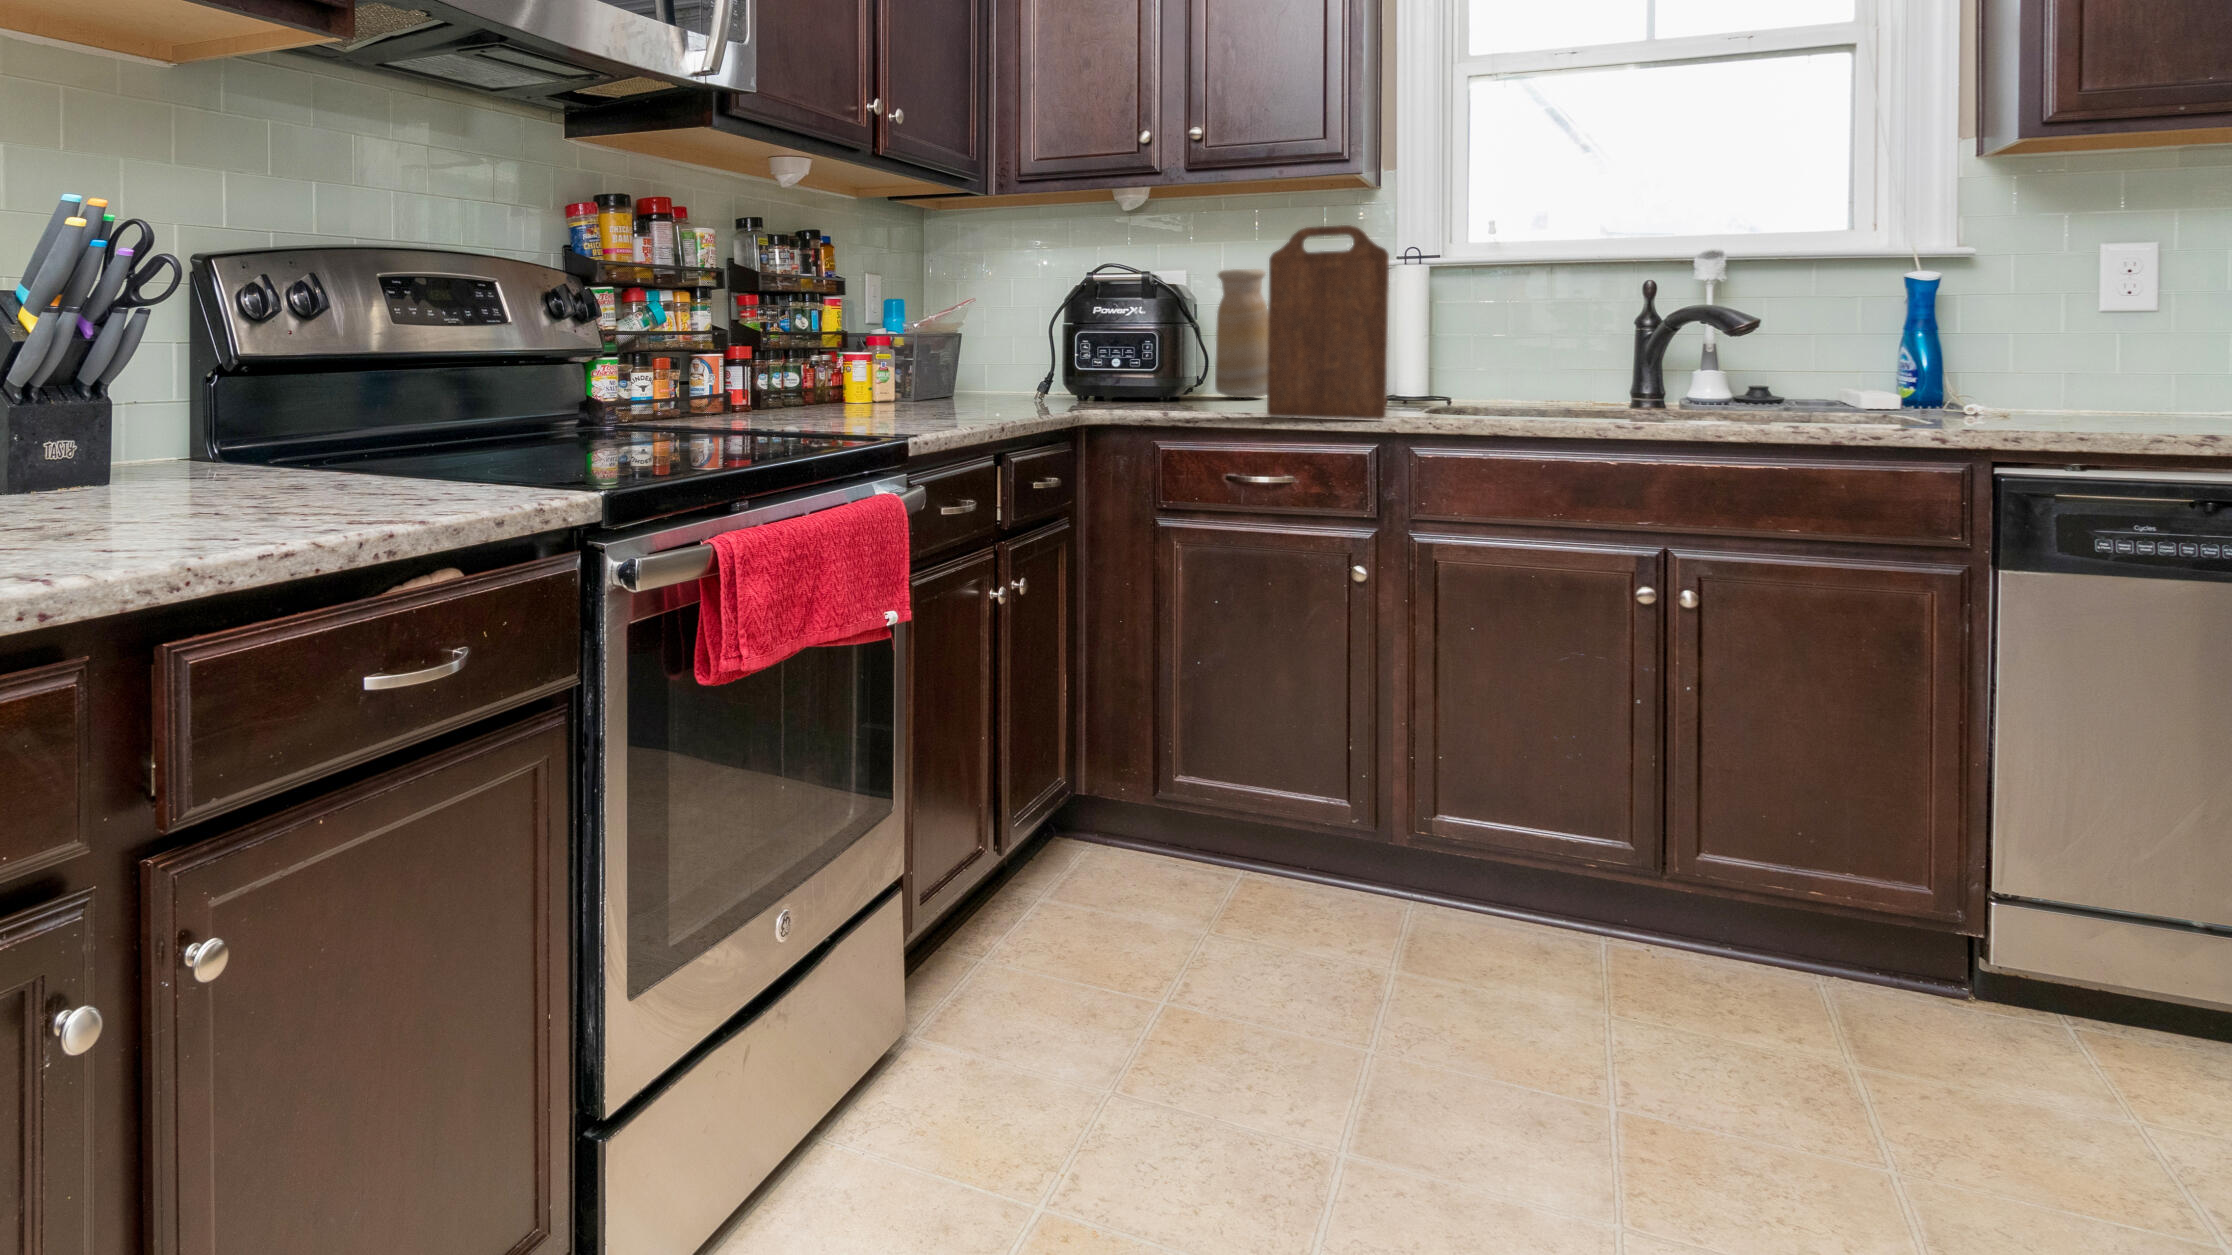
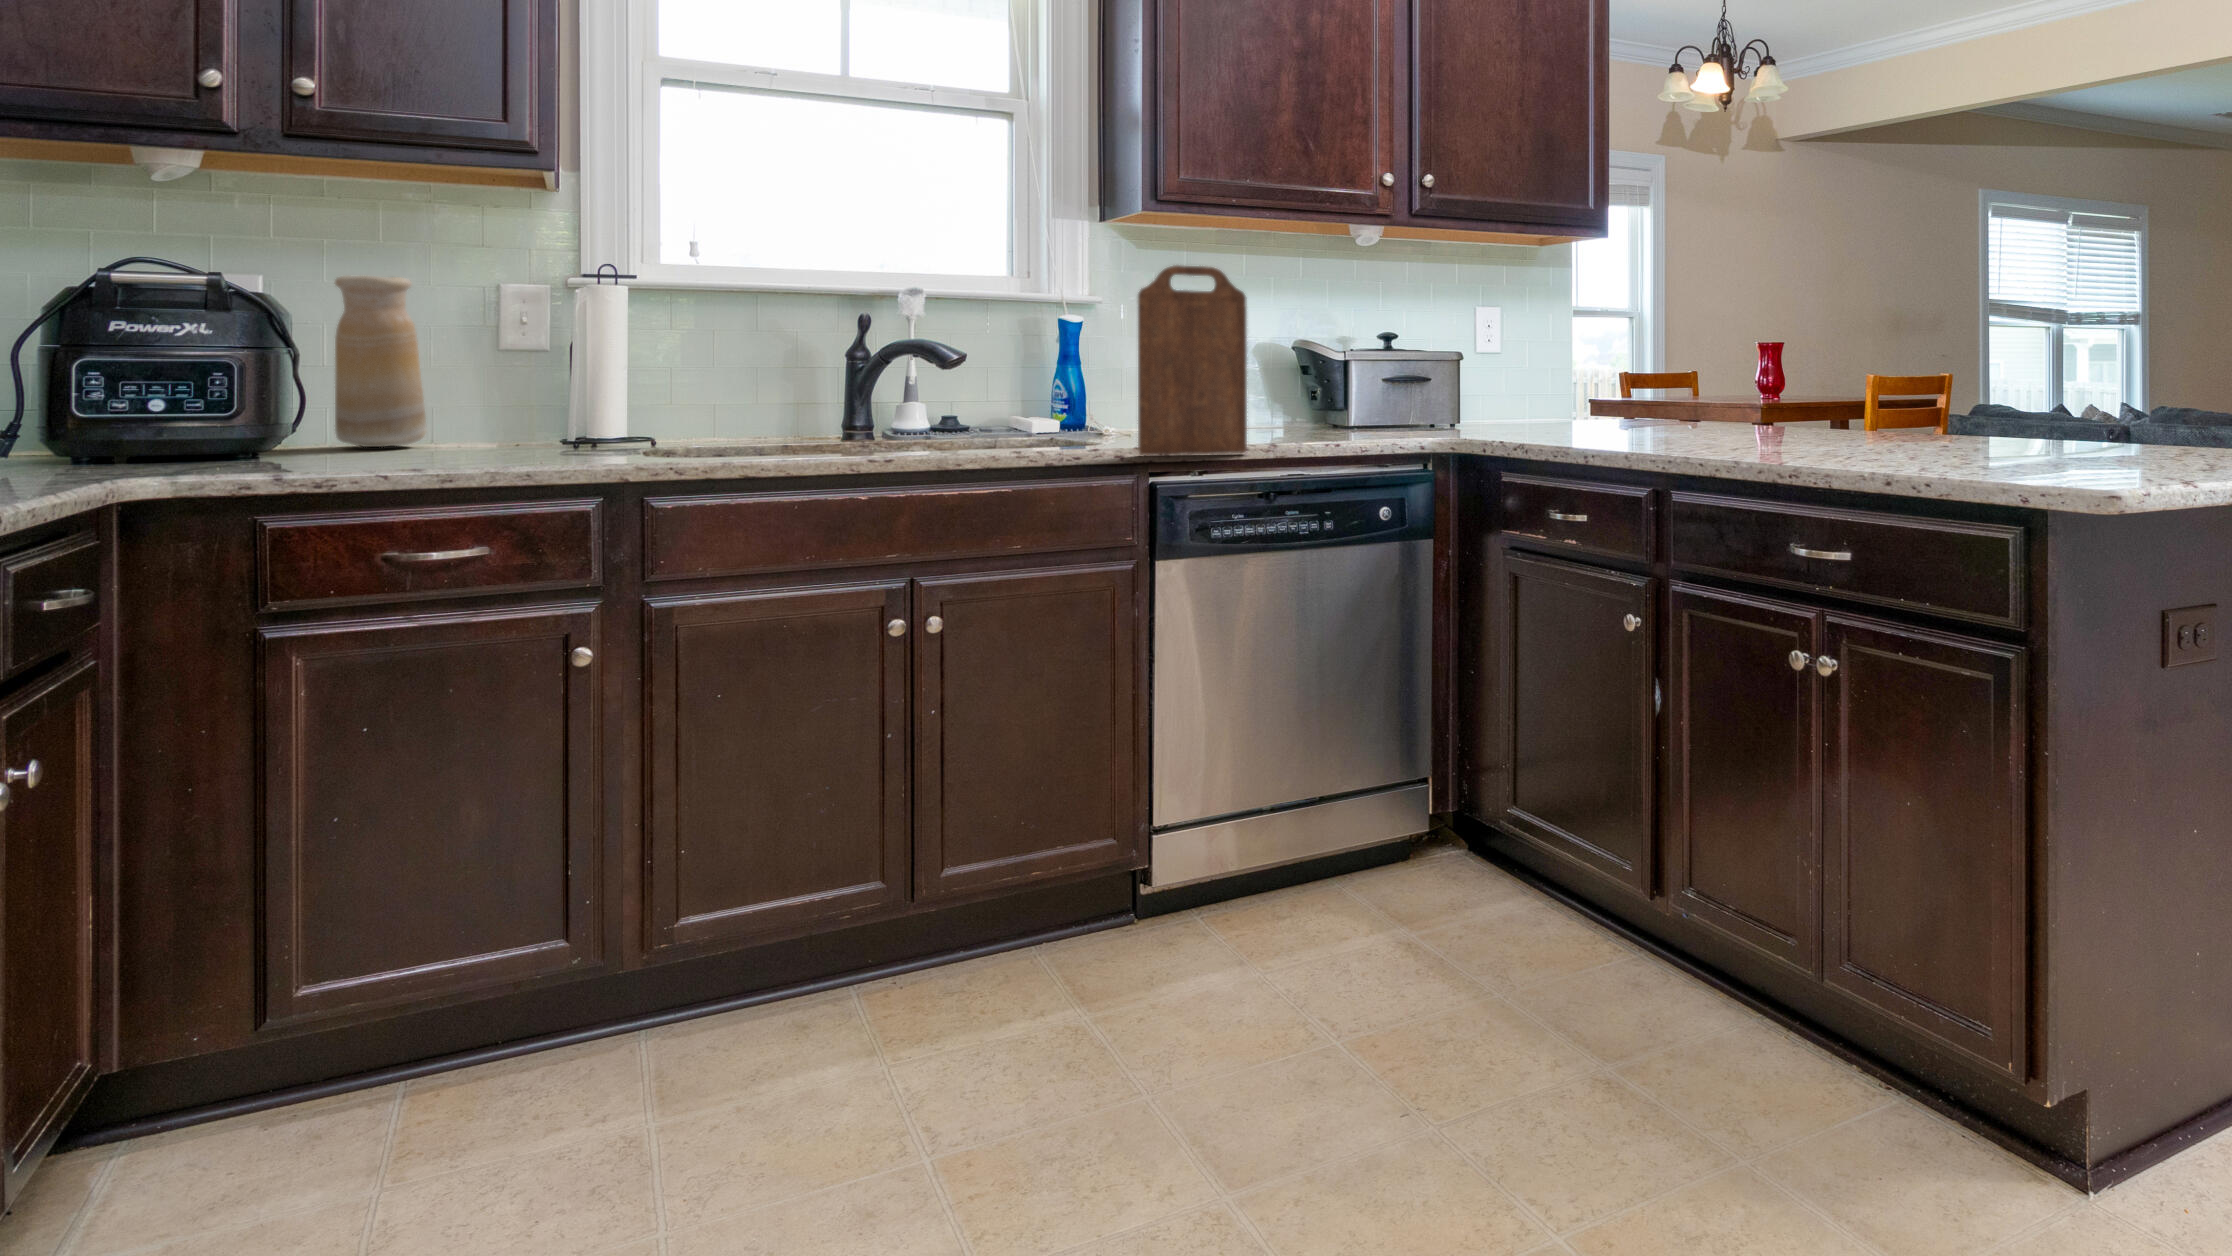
cutting board: present [1267,225,1389,419] -> present [1138,265,1247,455]

